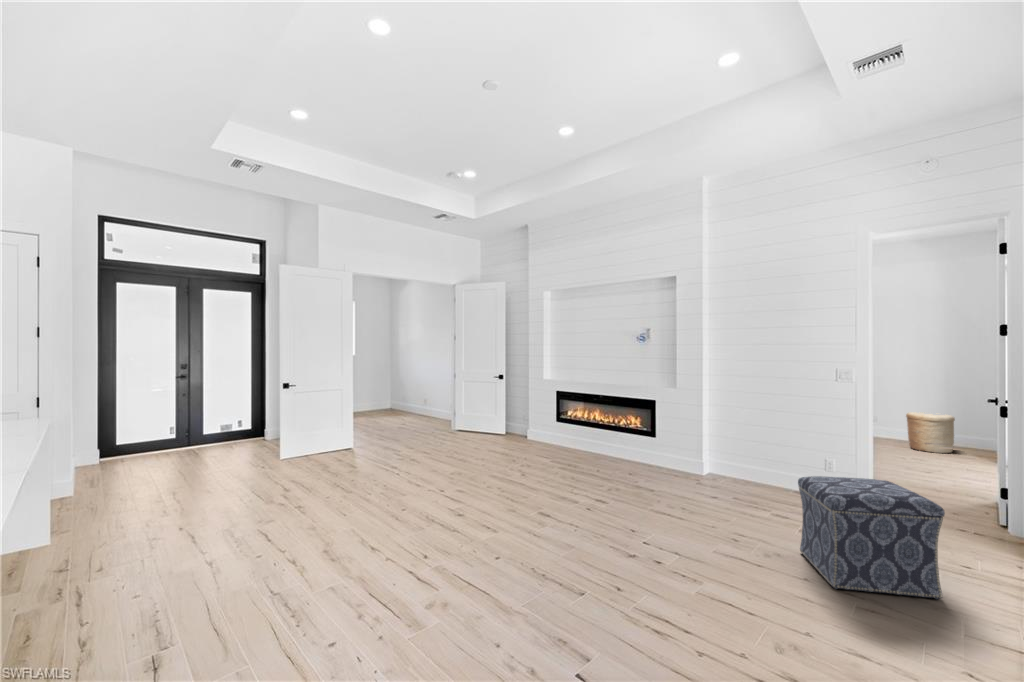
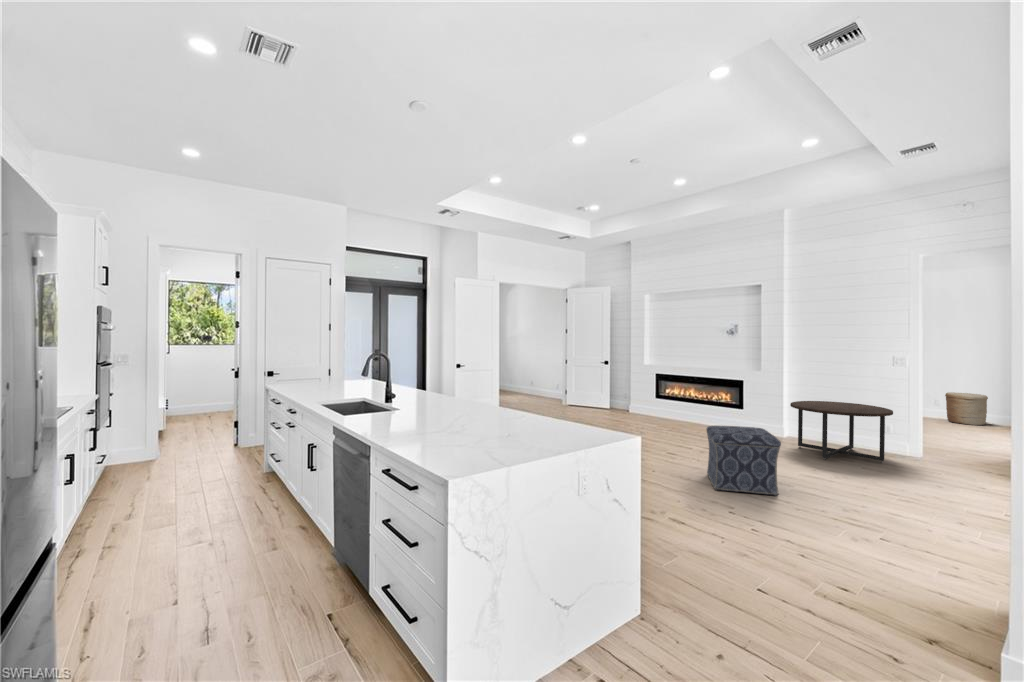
coffee table: none [698,428,827,516] -> present [790,401,893,463]
ottoman: present [798,476,945,599] -> present [706,426,781,496]

